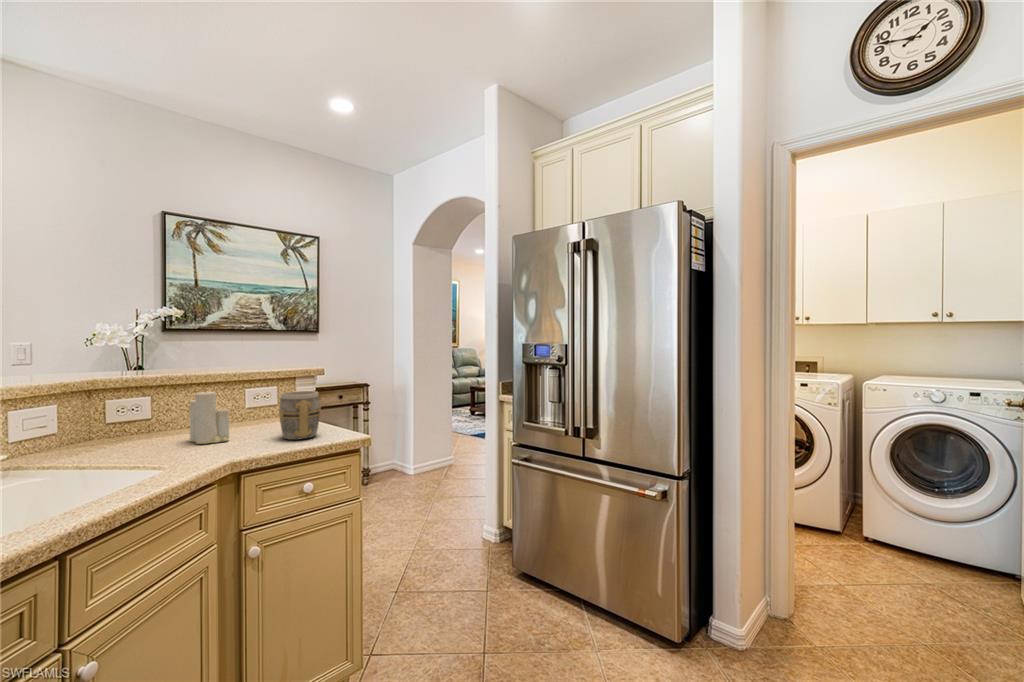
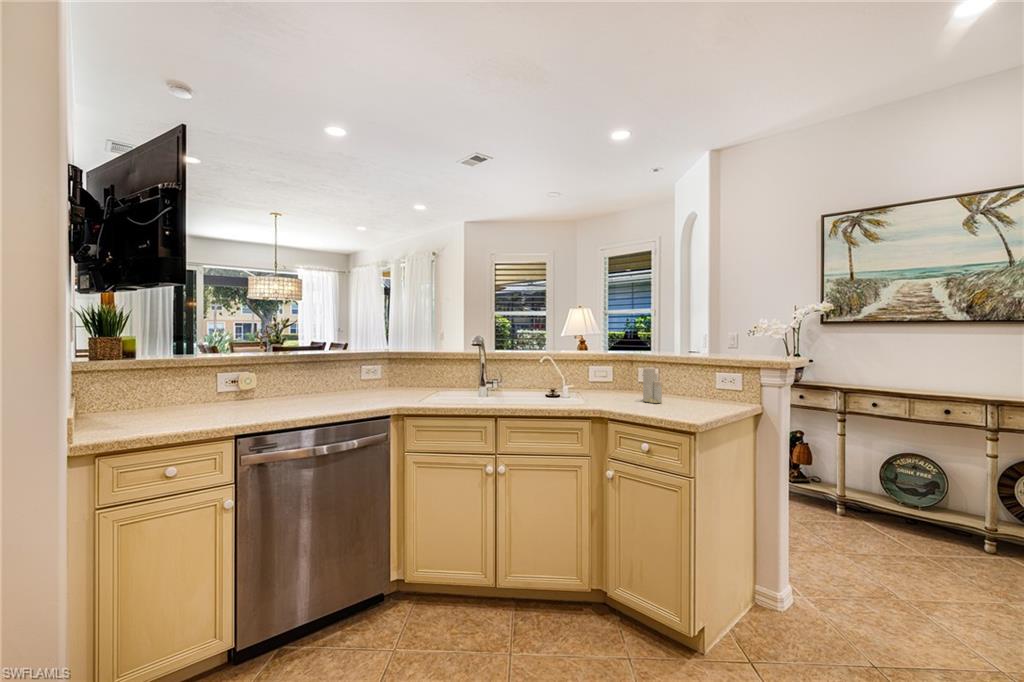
mug: present [279,391,321,440] -> none [670,375,707,414]

